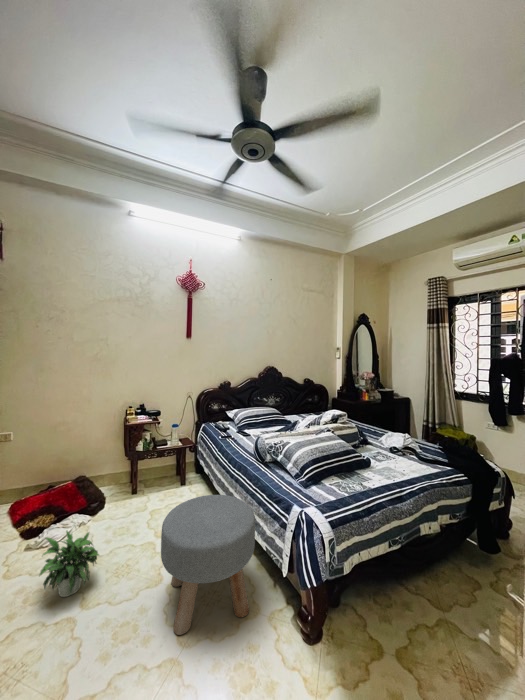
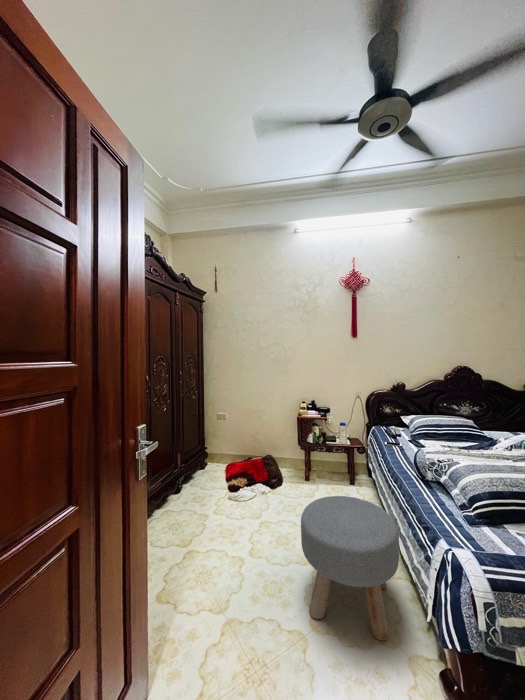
potted plant: present [39,531,99,597] -> none [227,491,266,542]

